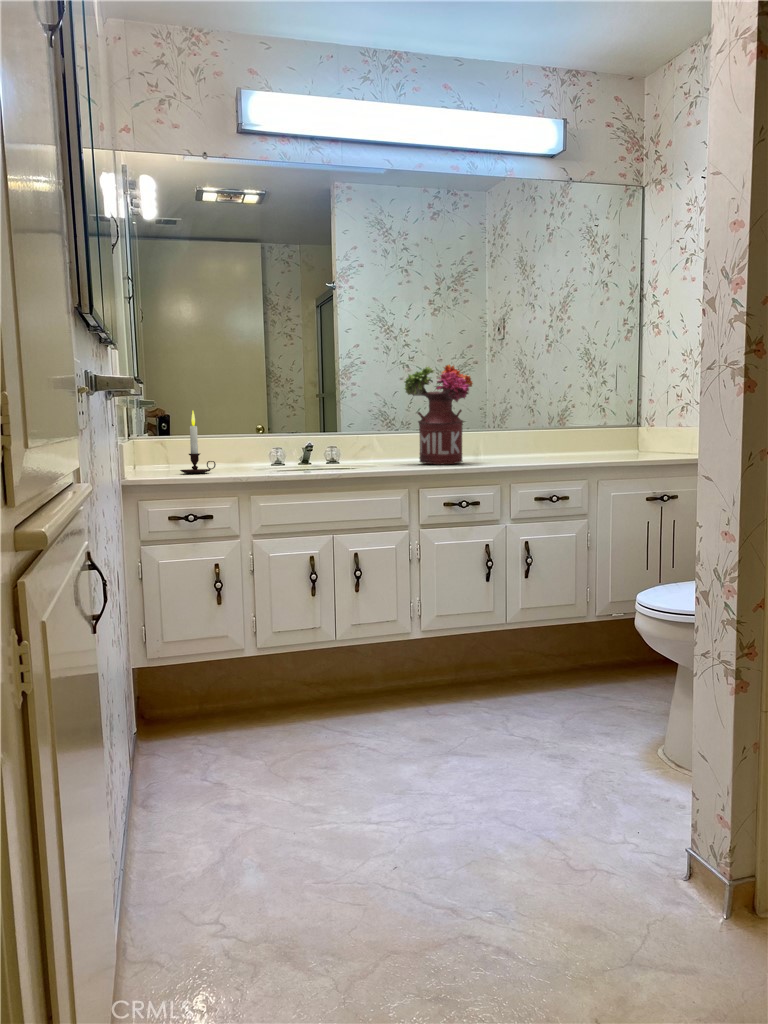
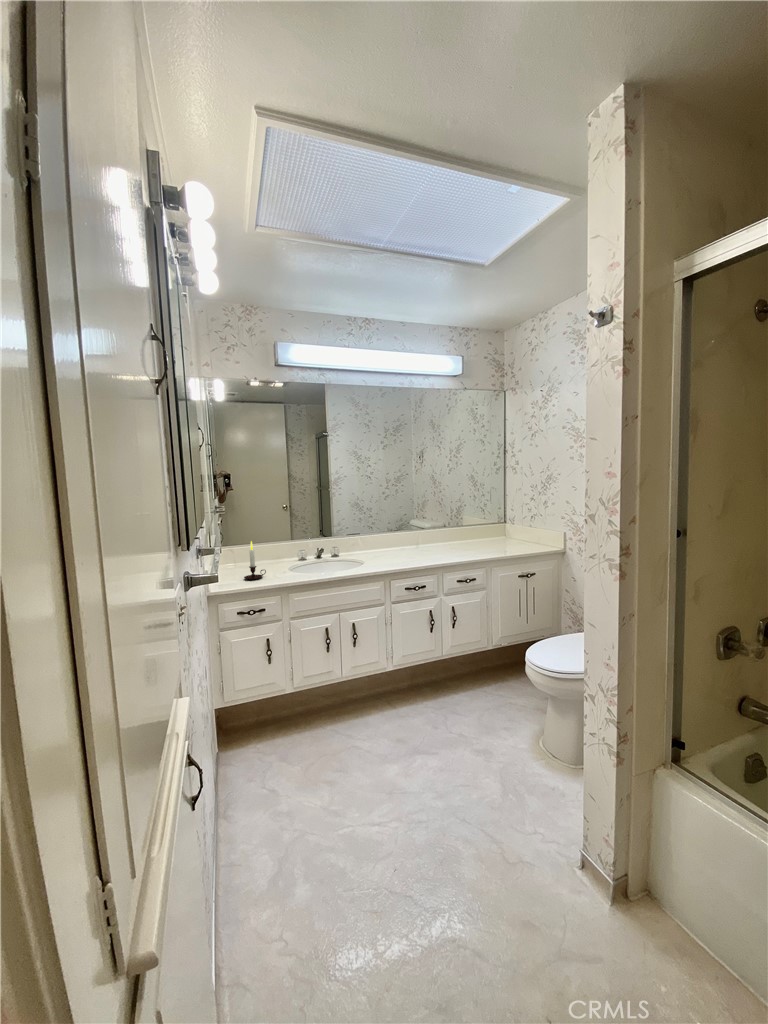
flower arrangement: present [404,365,473,464] -> none [377,501,417,561]

